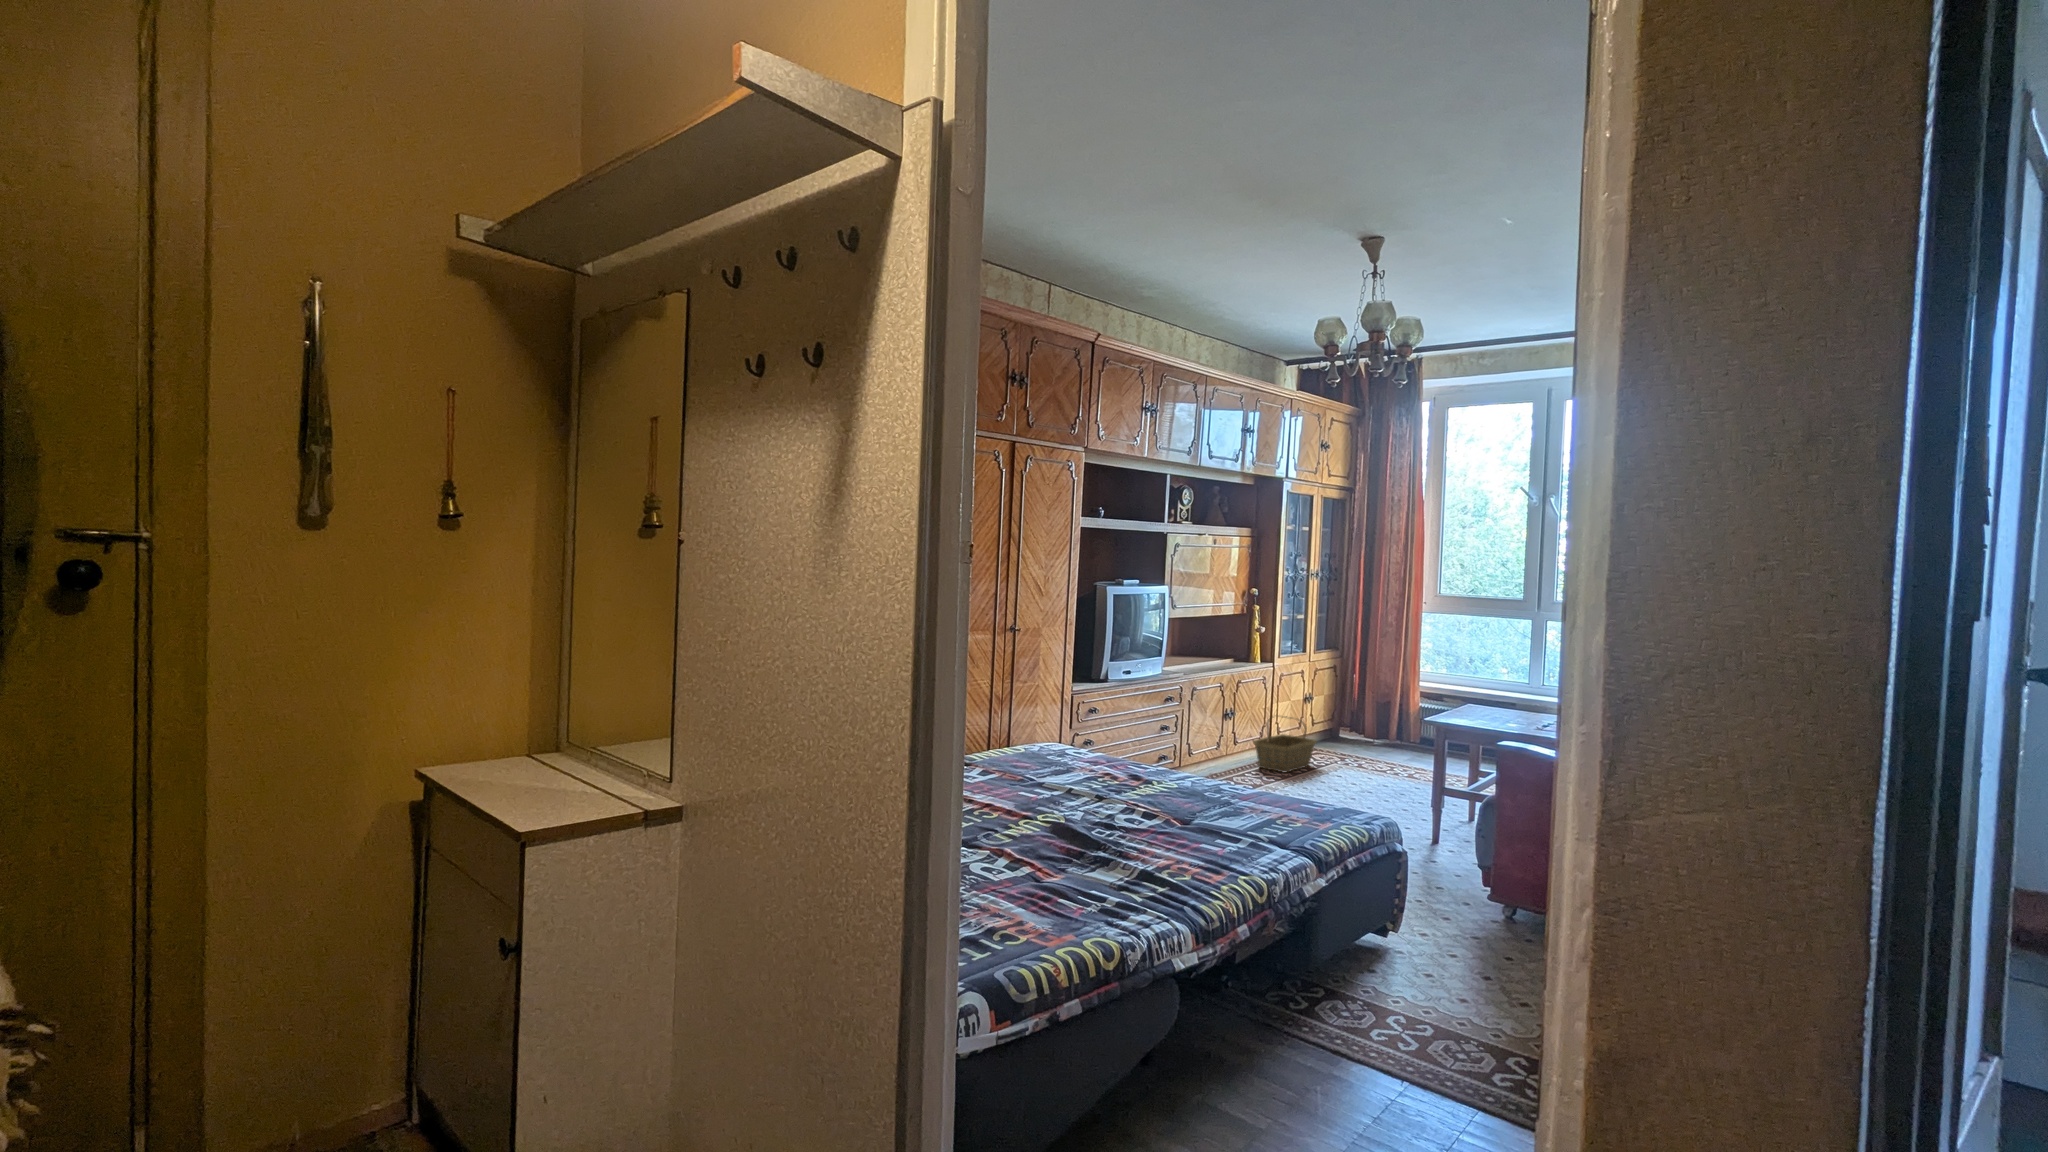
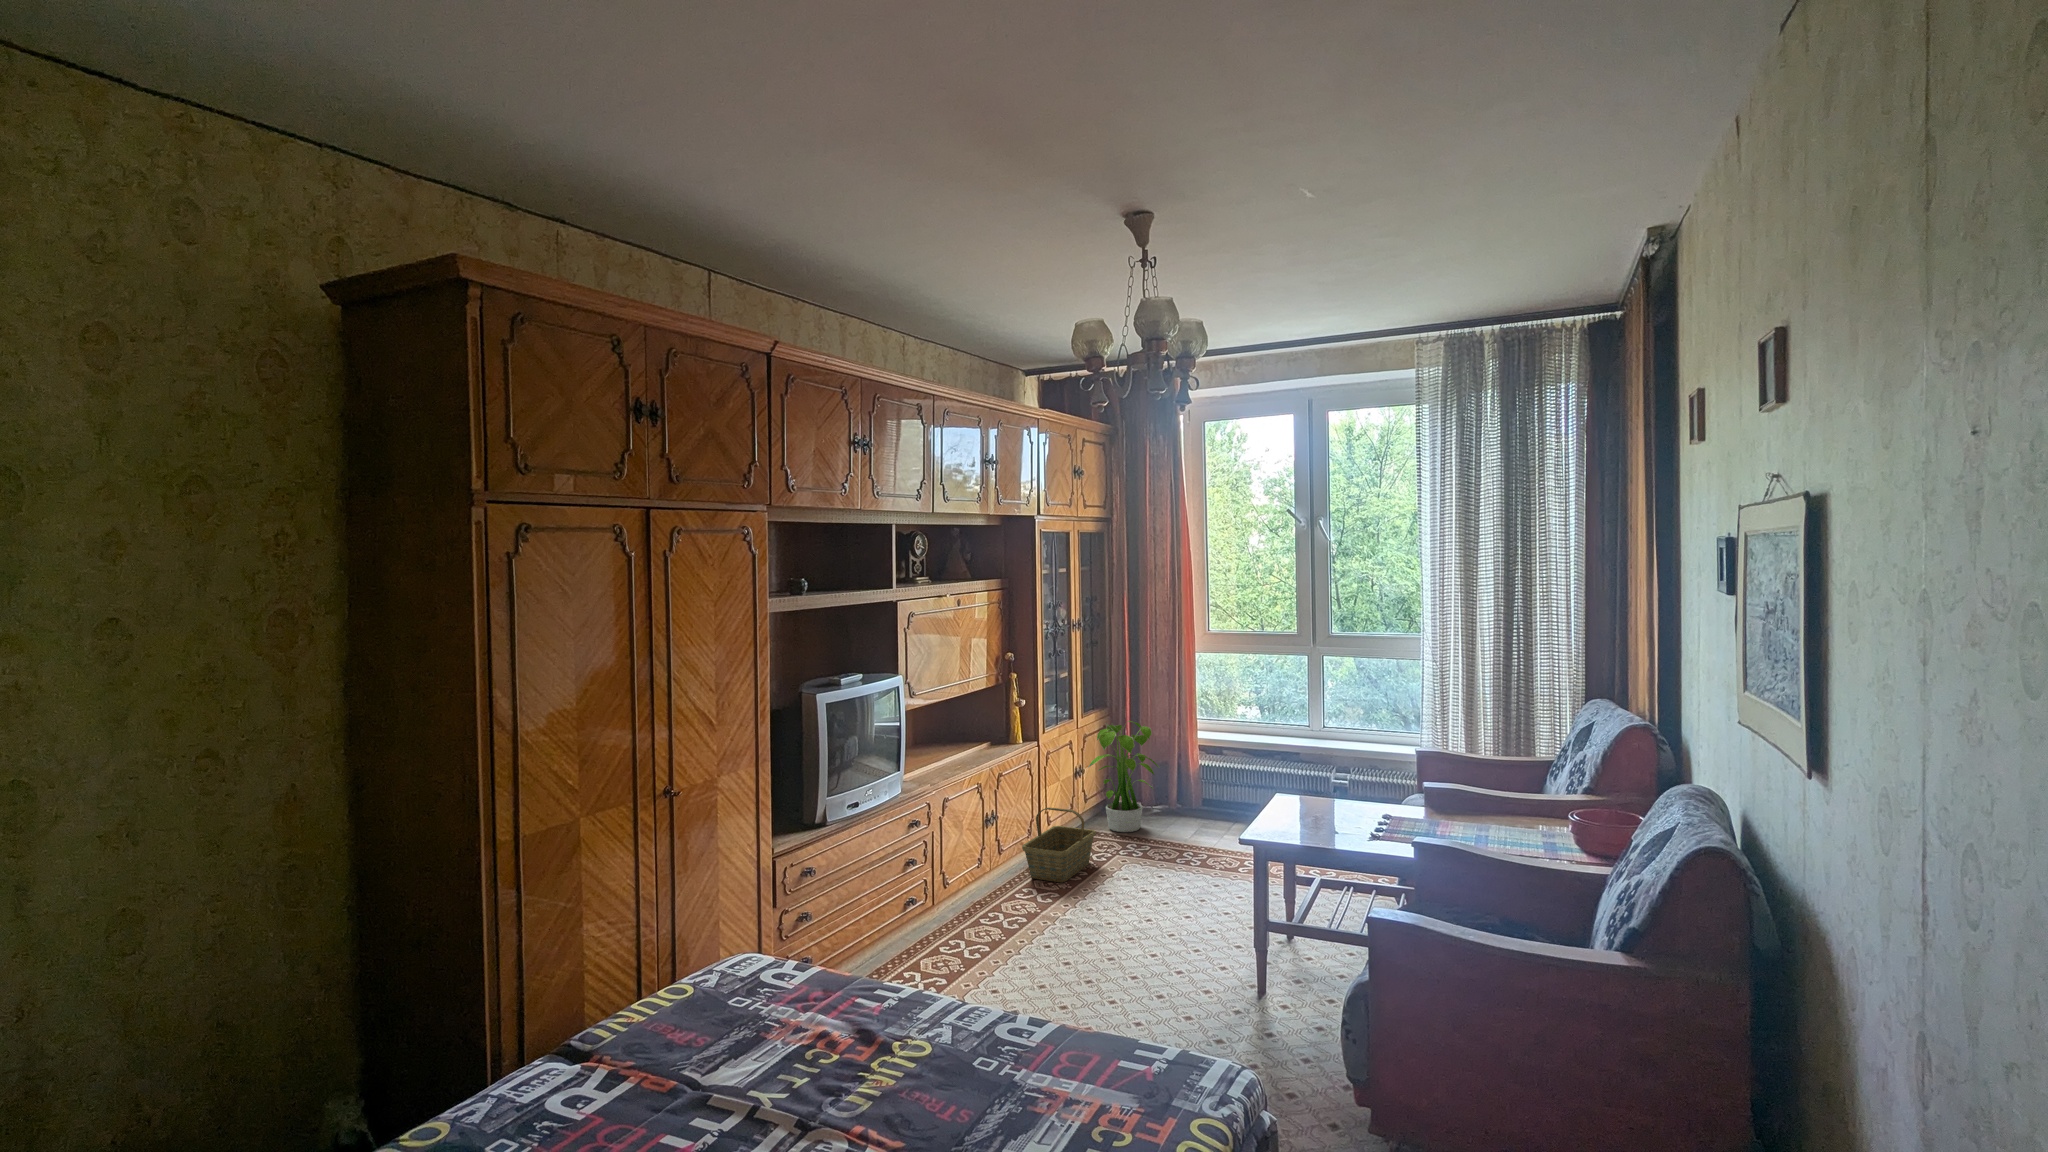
potted plant: none [1315,659,1381,753] -> present [1088,721,1159,832]

